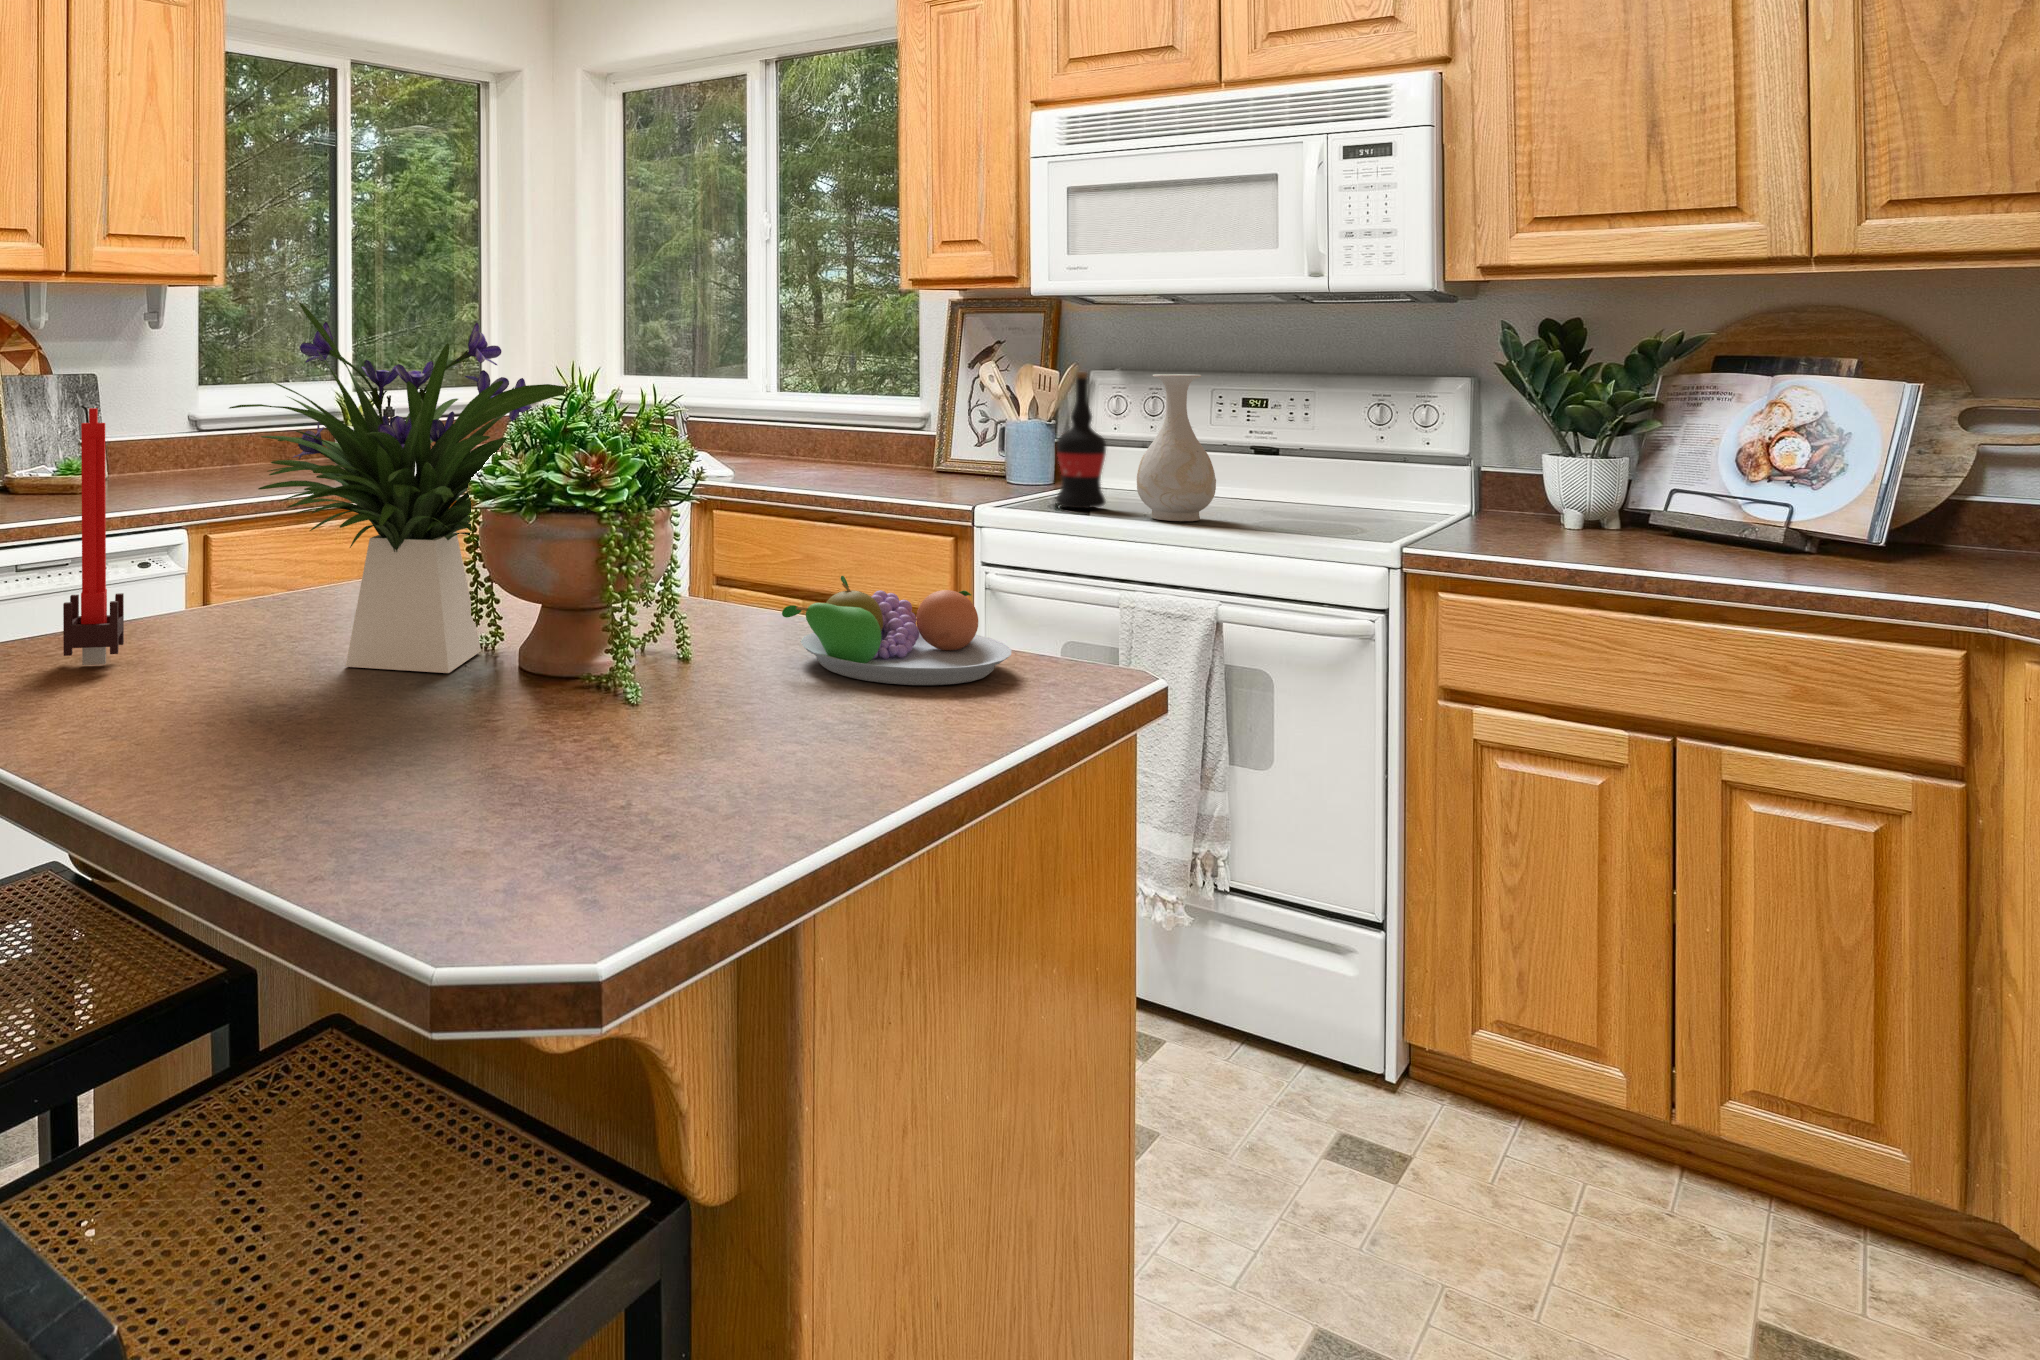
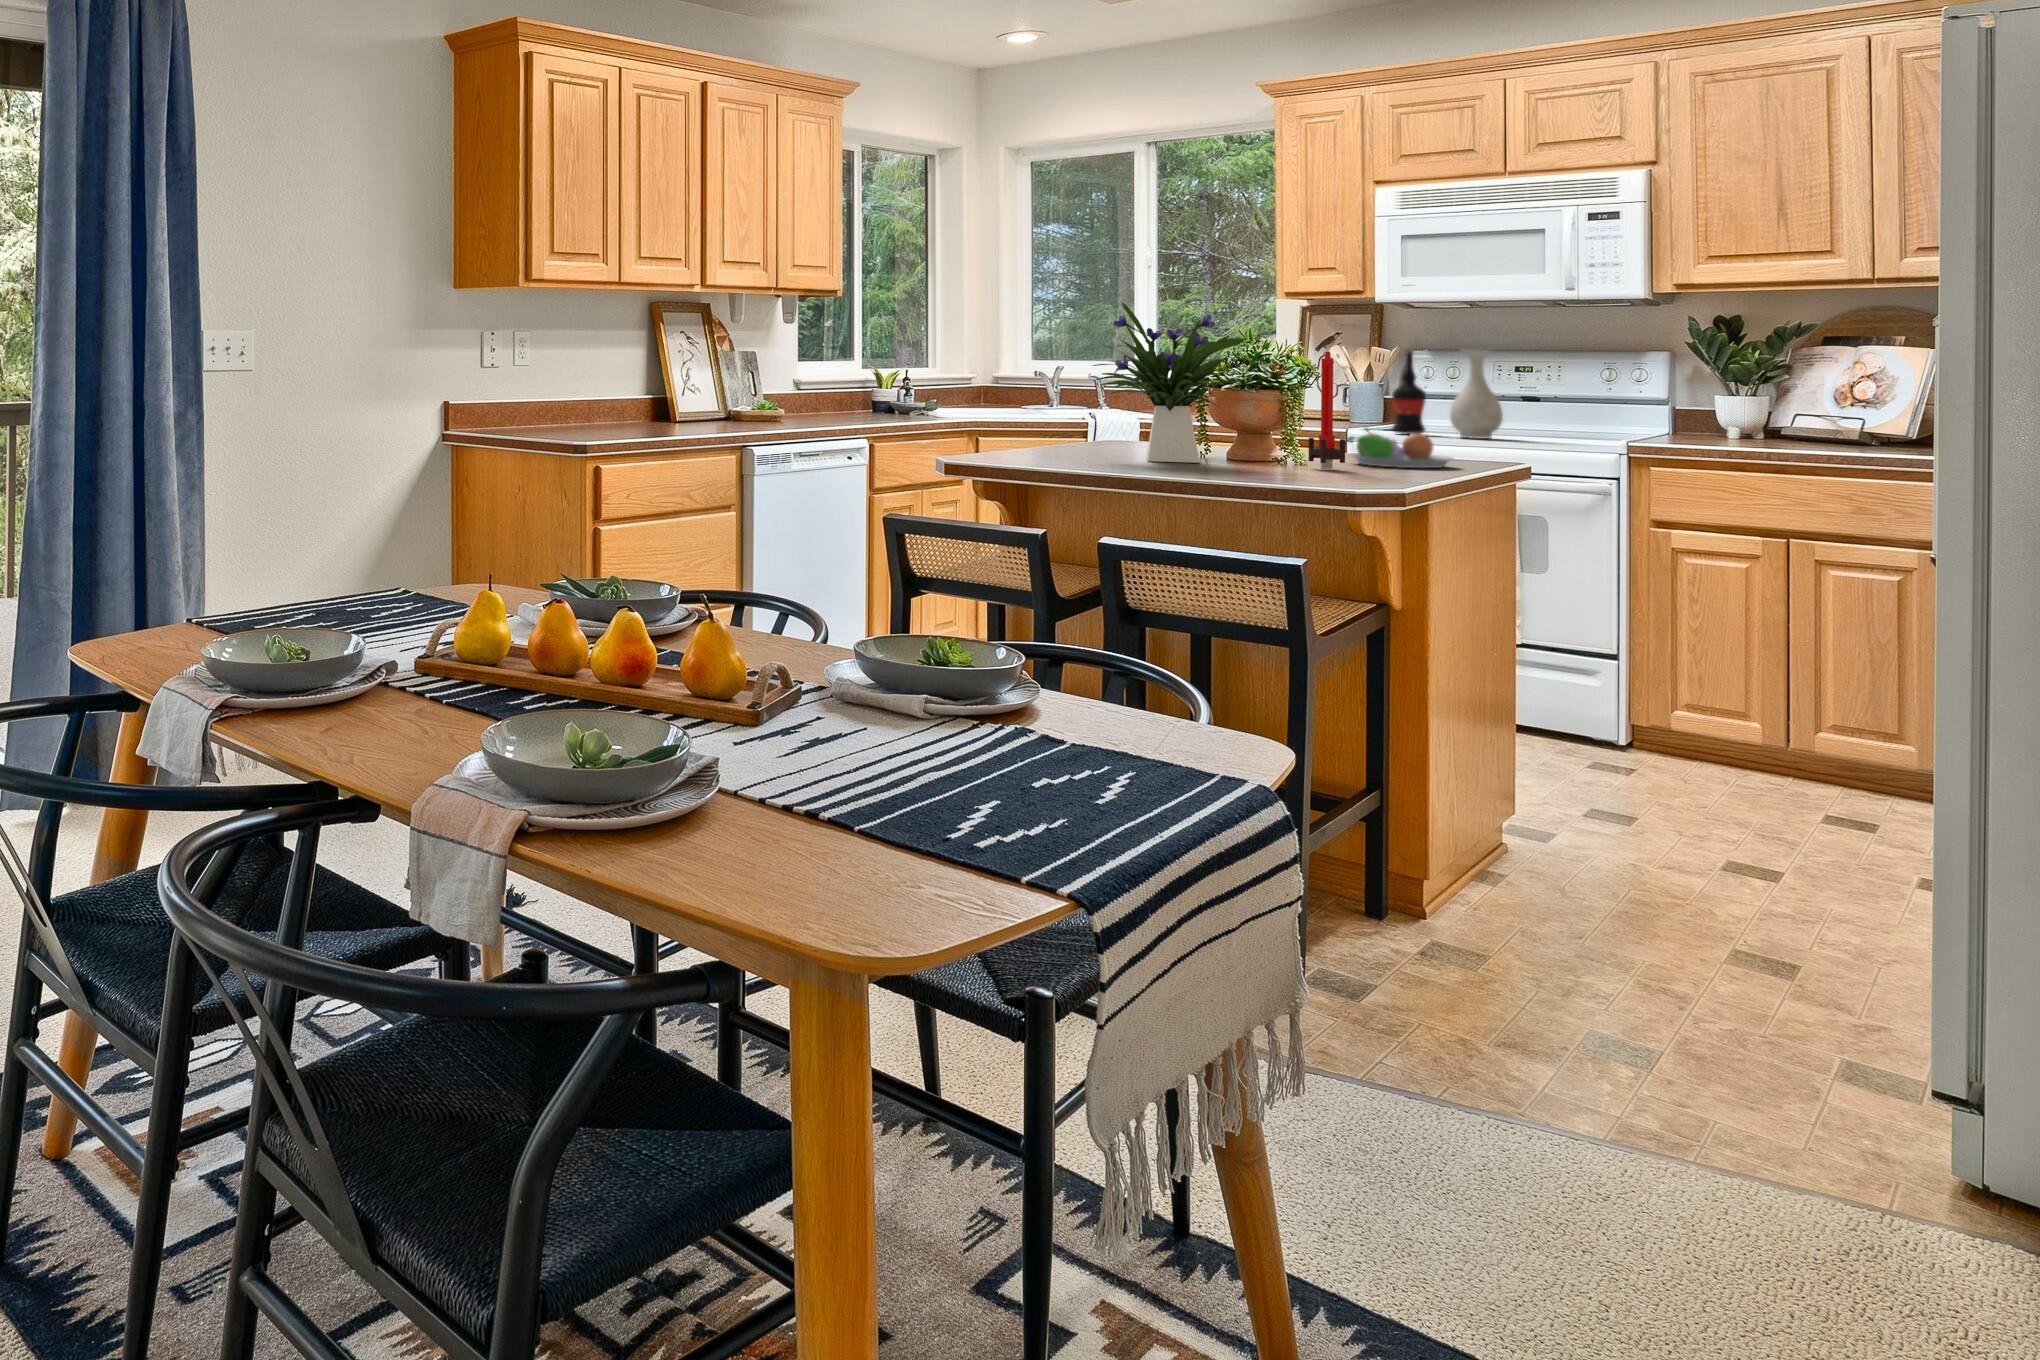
candle: present [63,408,124,665] -> present [1308,352,1345,469]

